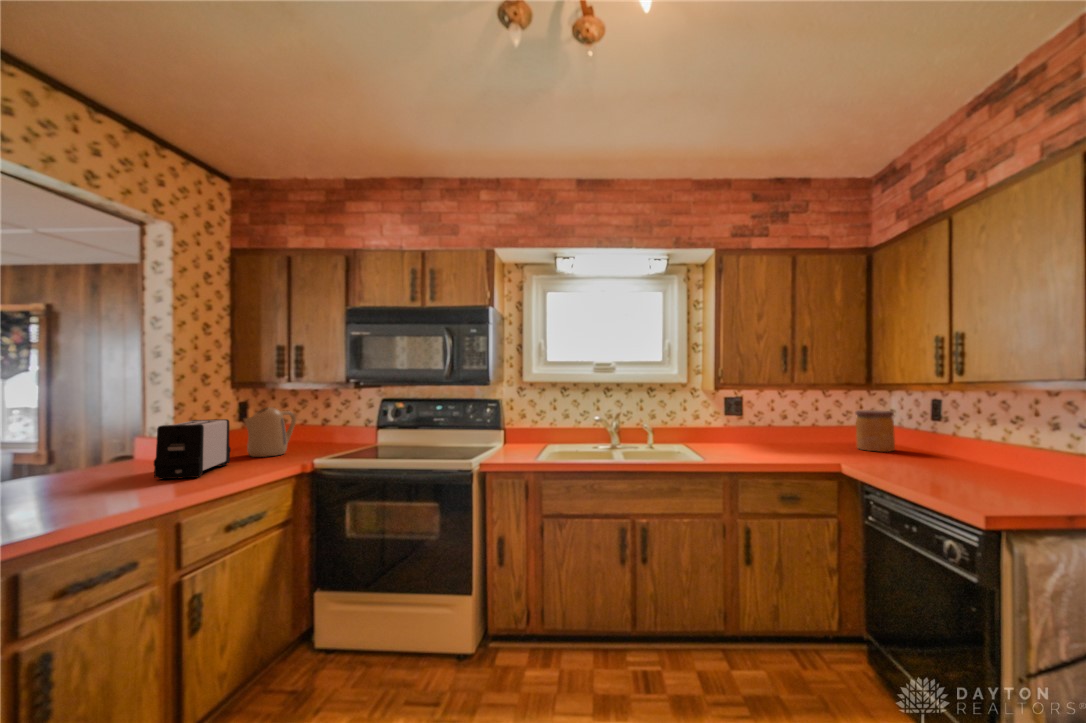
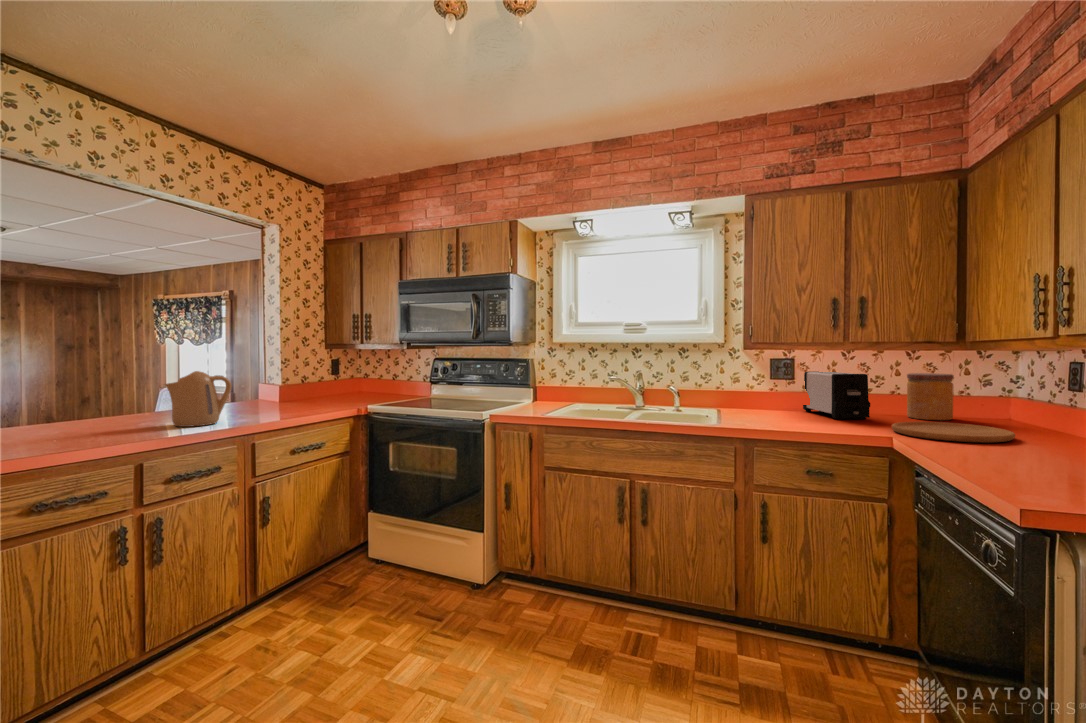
kettle: present [244,407,296,457] -> present [165,371,232,427]
toaster: present [154,419,231,479] -> present [803,371,870,419]
cutting board: none [876,455,982,473] -> present [892,422,1015,443]

